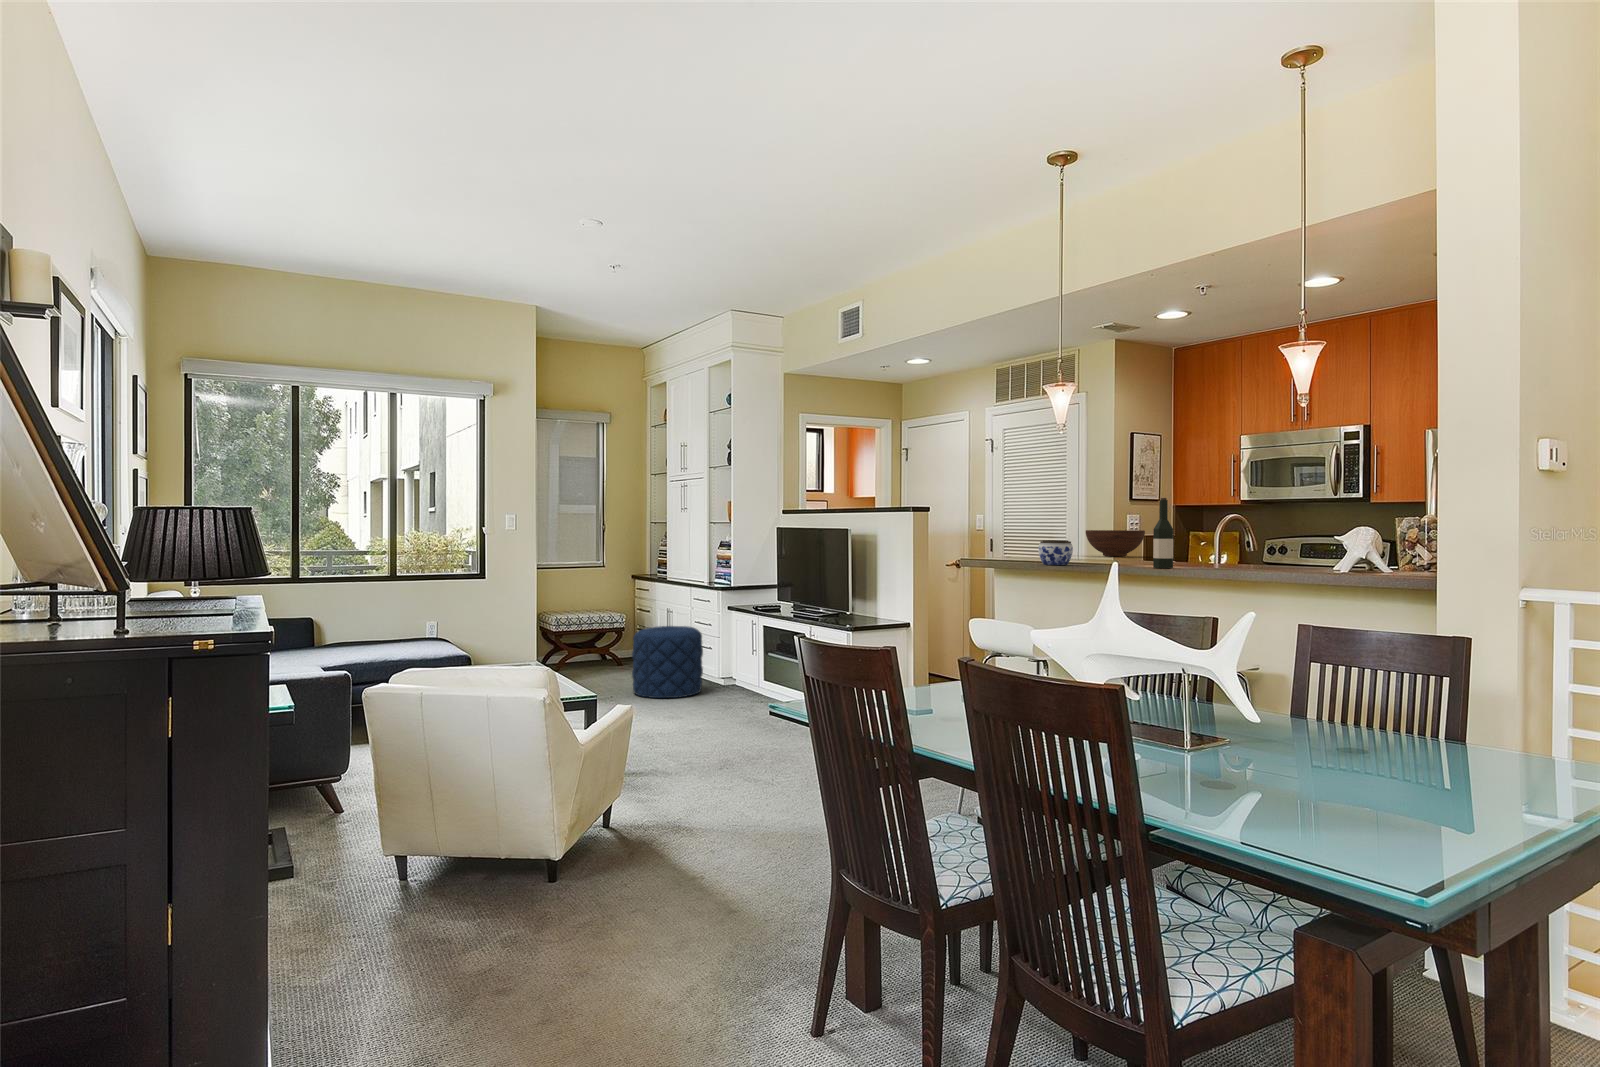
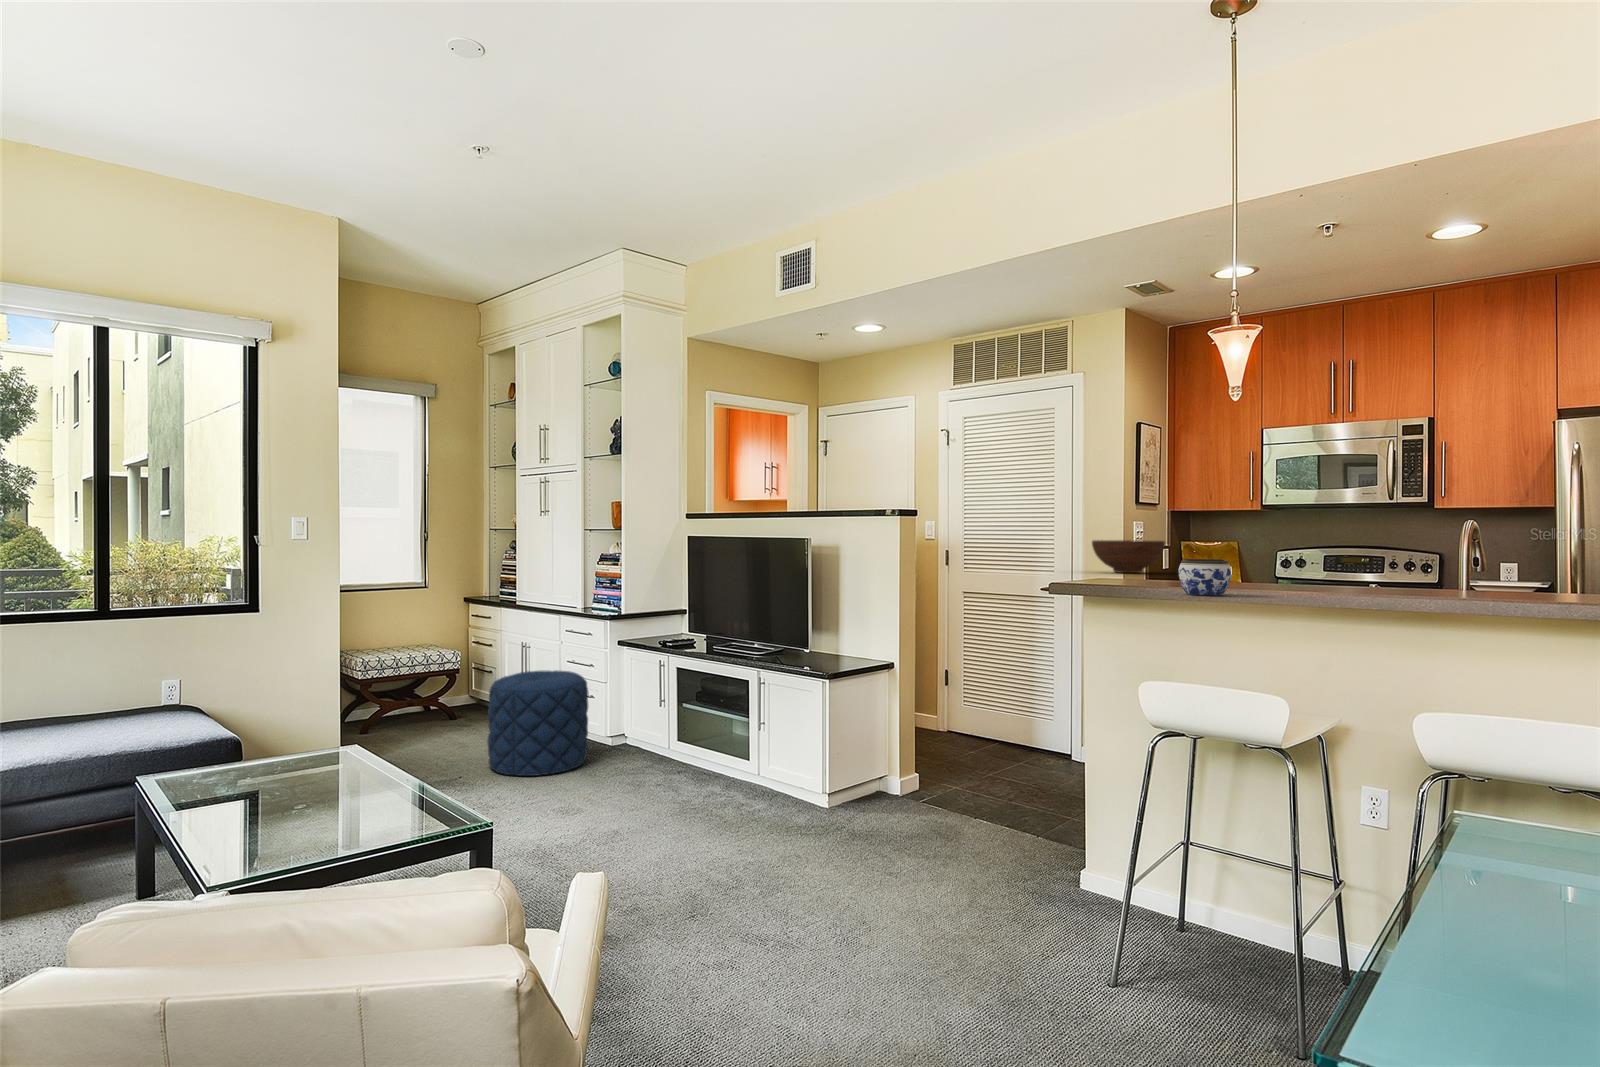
wine bottle: present [1153,498,1173,568] -> none [1348,499,1381,600]

